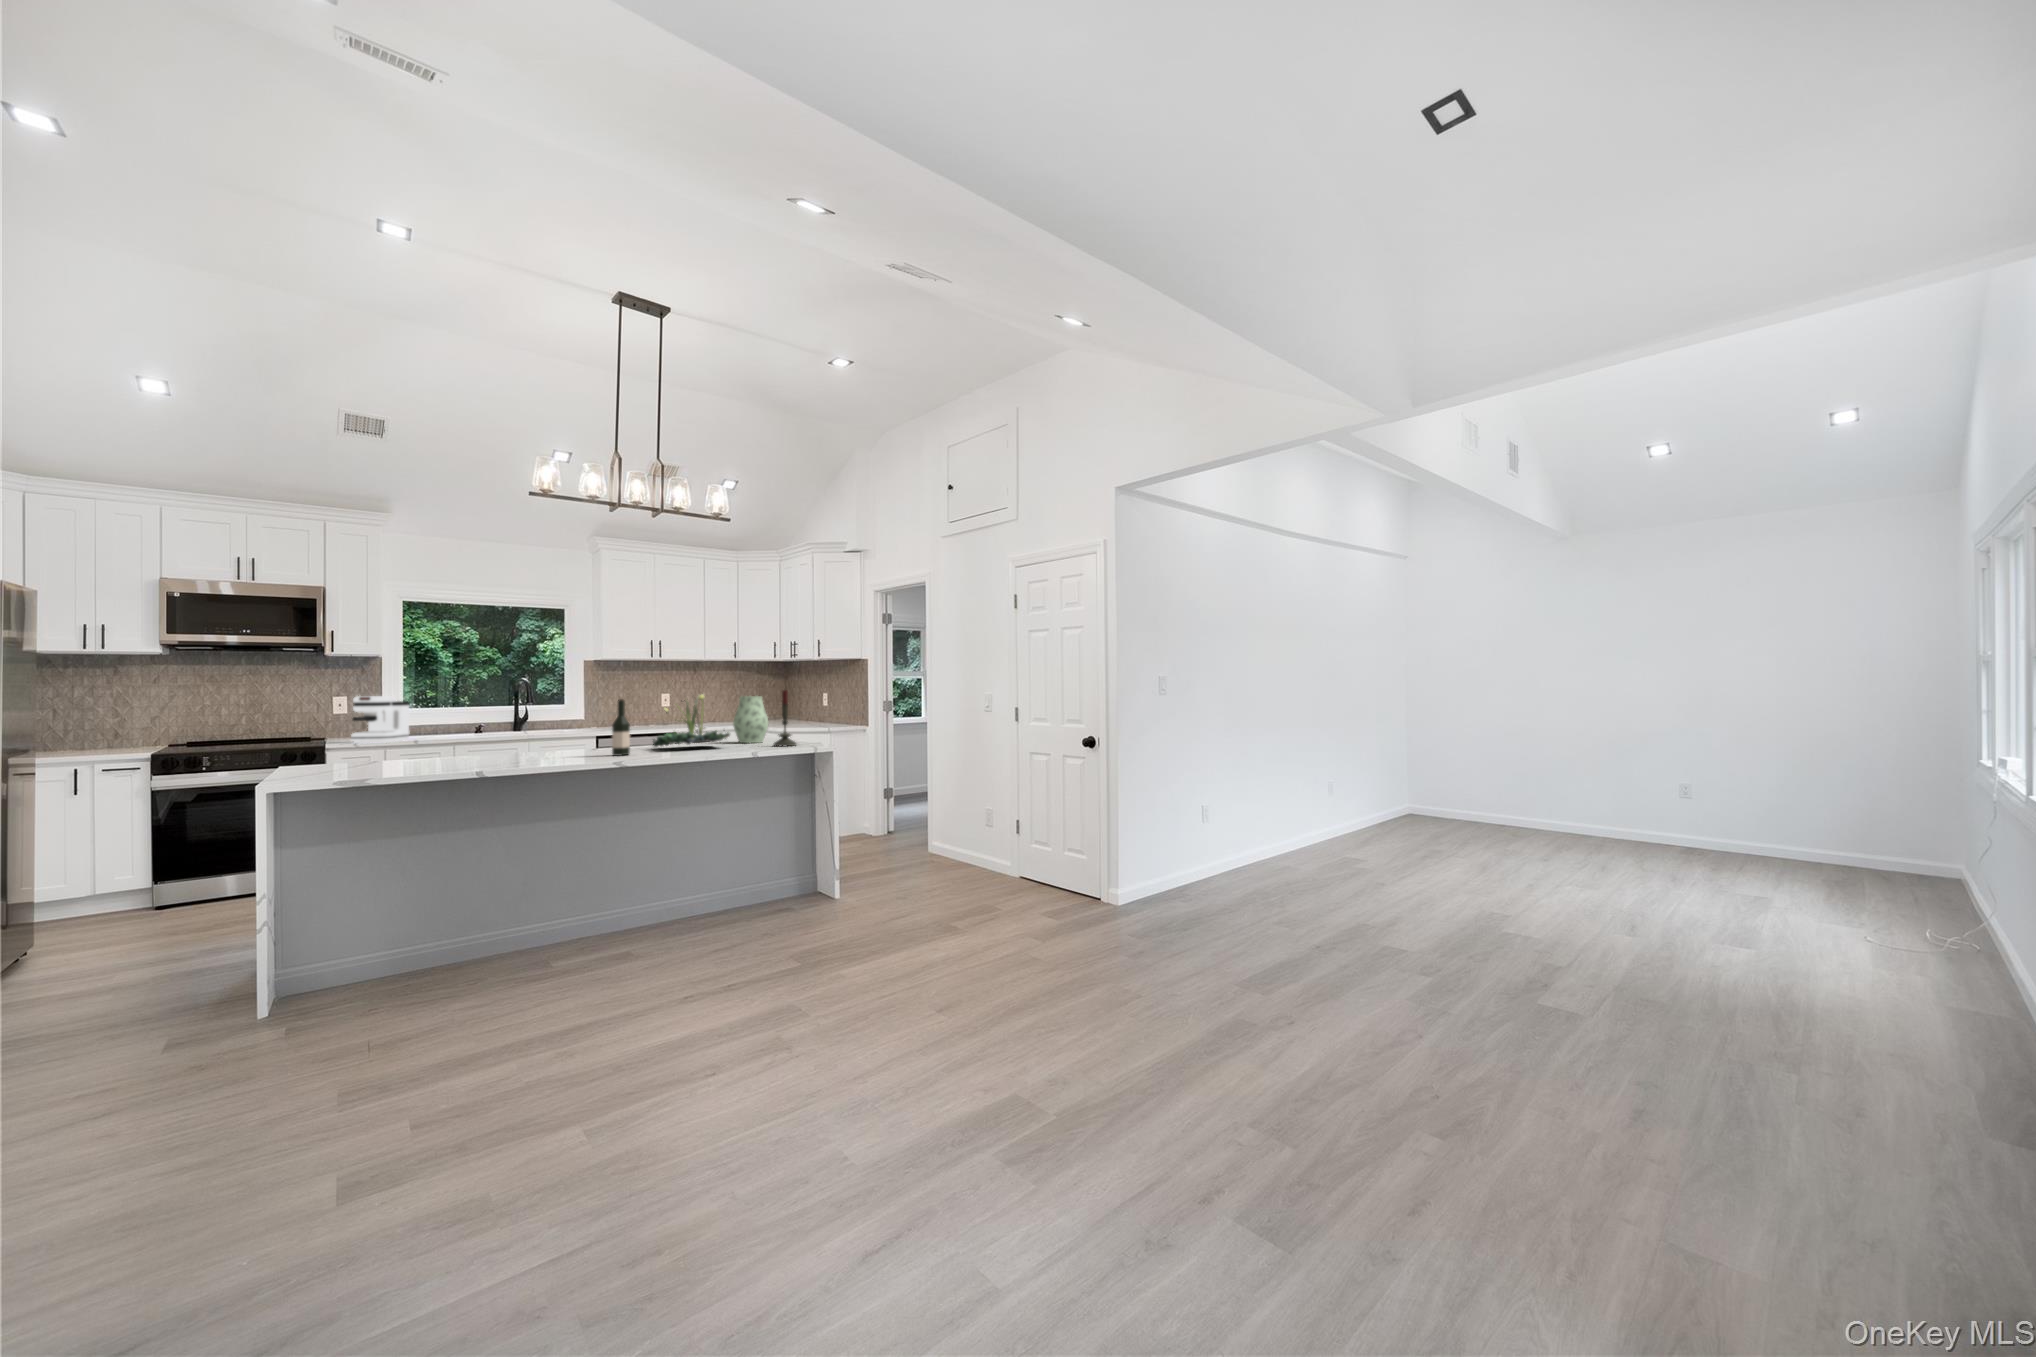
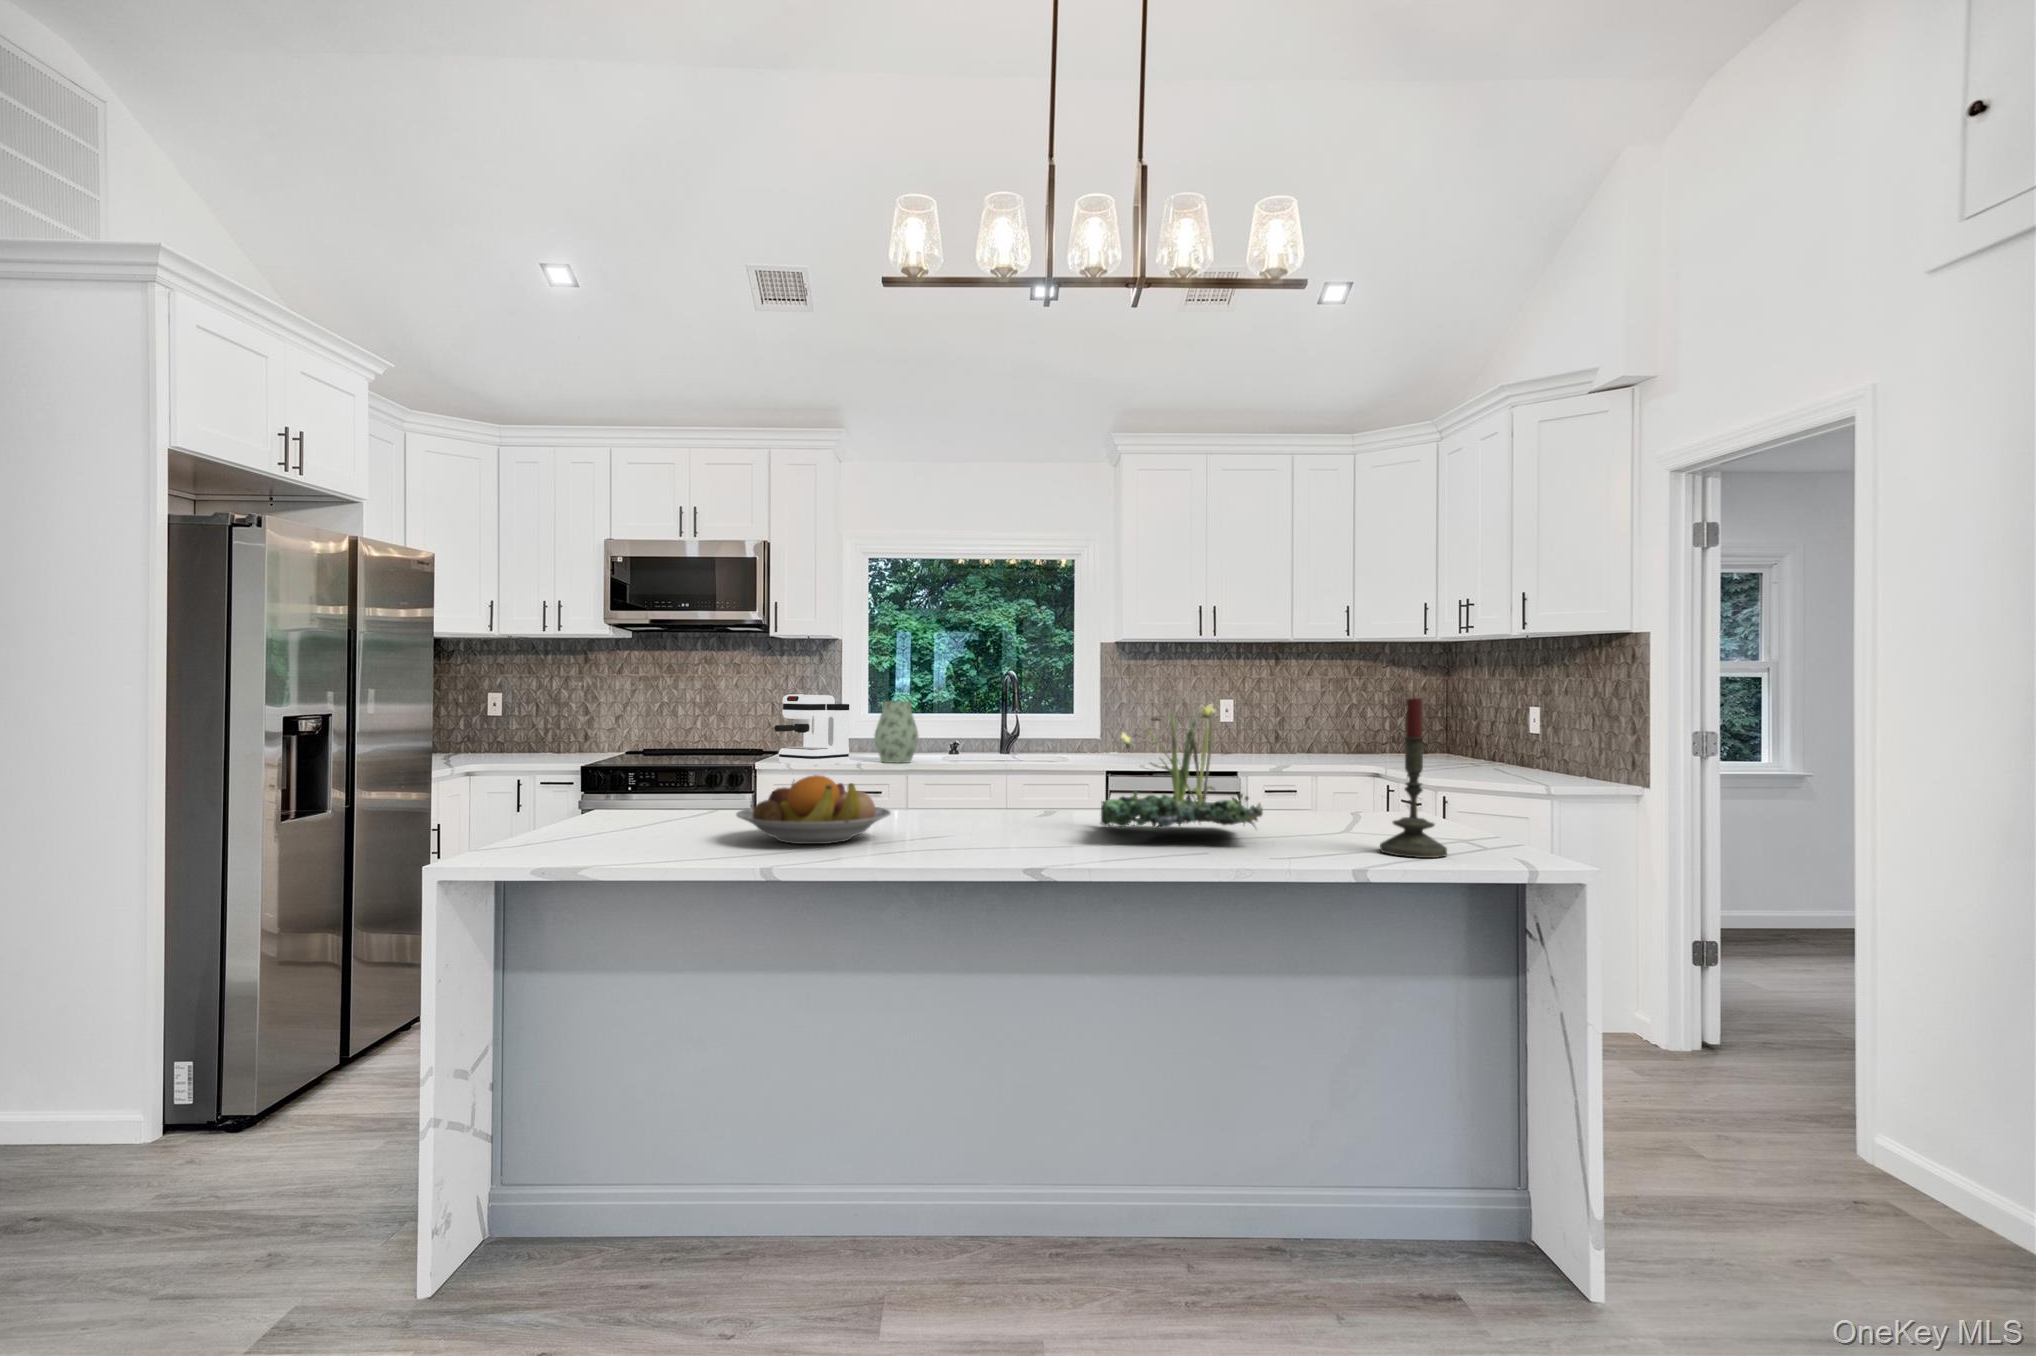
vase: present [733,696,769,743] -> present [874,701,918,763]
wine bottle: present [612,699,630,756] -> none [975,711,1014,850]
fruit bowl: none [486,730,566,760] -> present [736,775,891,844]

